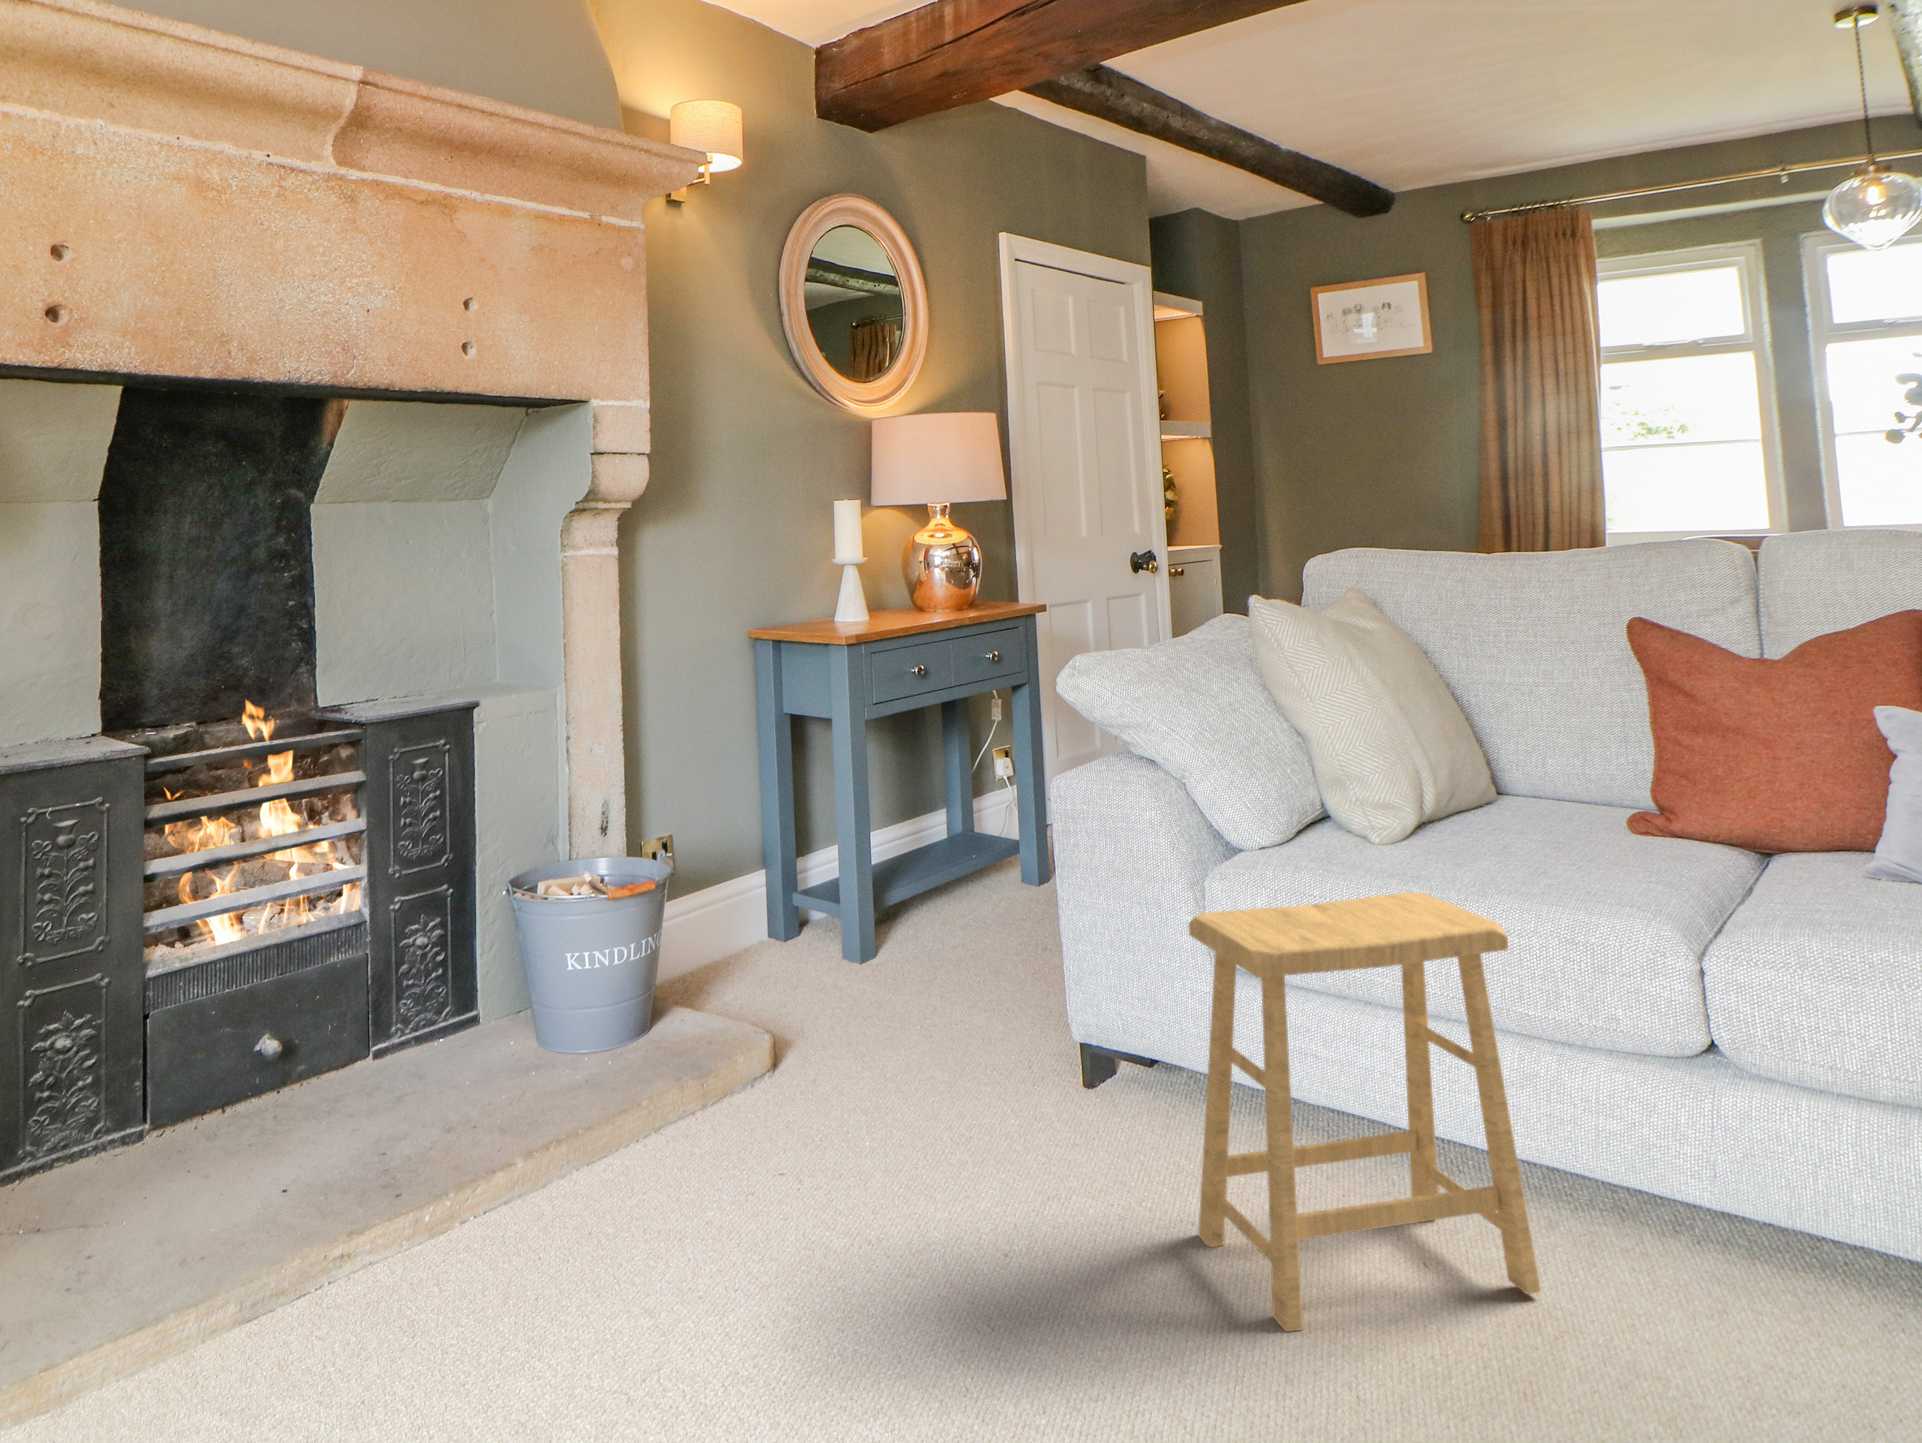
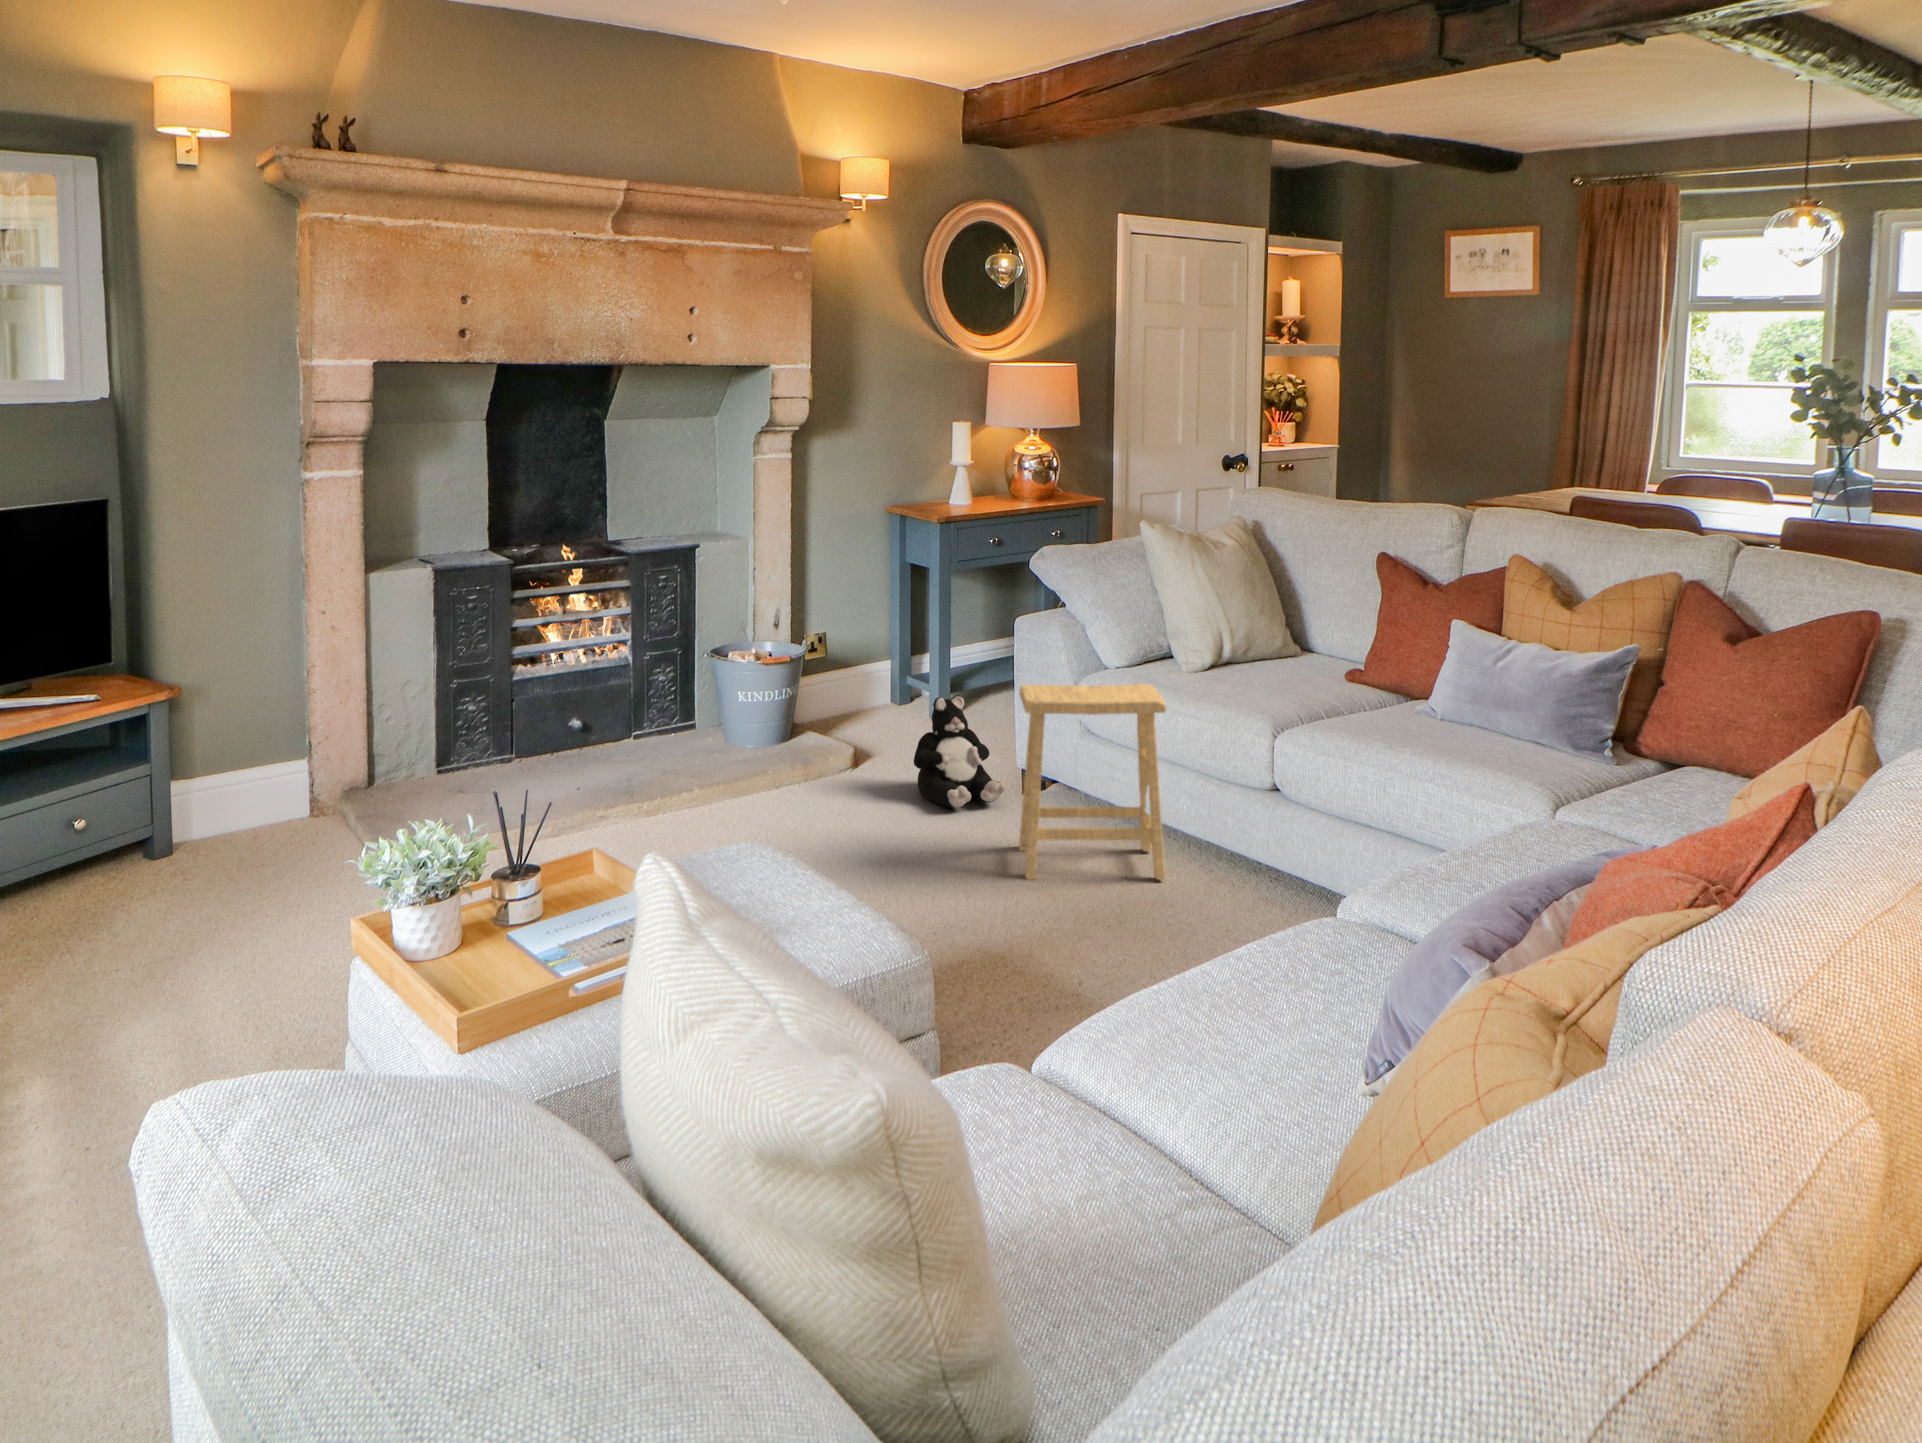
plush toy: none [926,932,1100,1151] -> present [914,695,1006,808]

